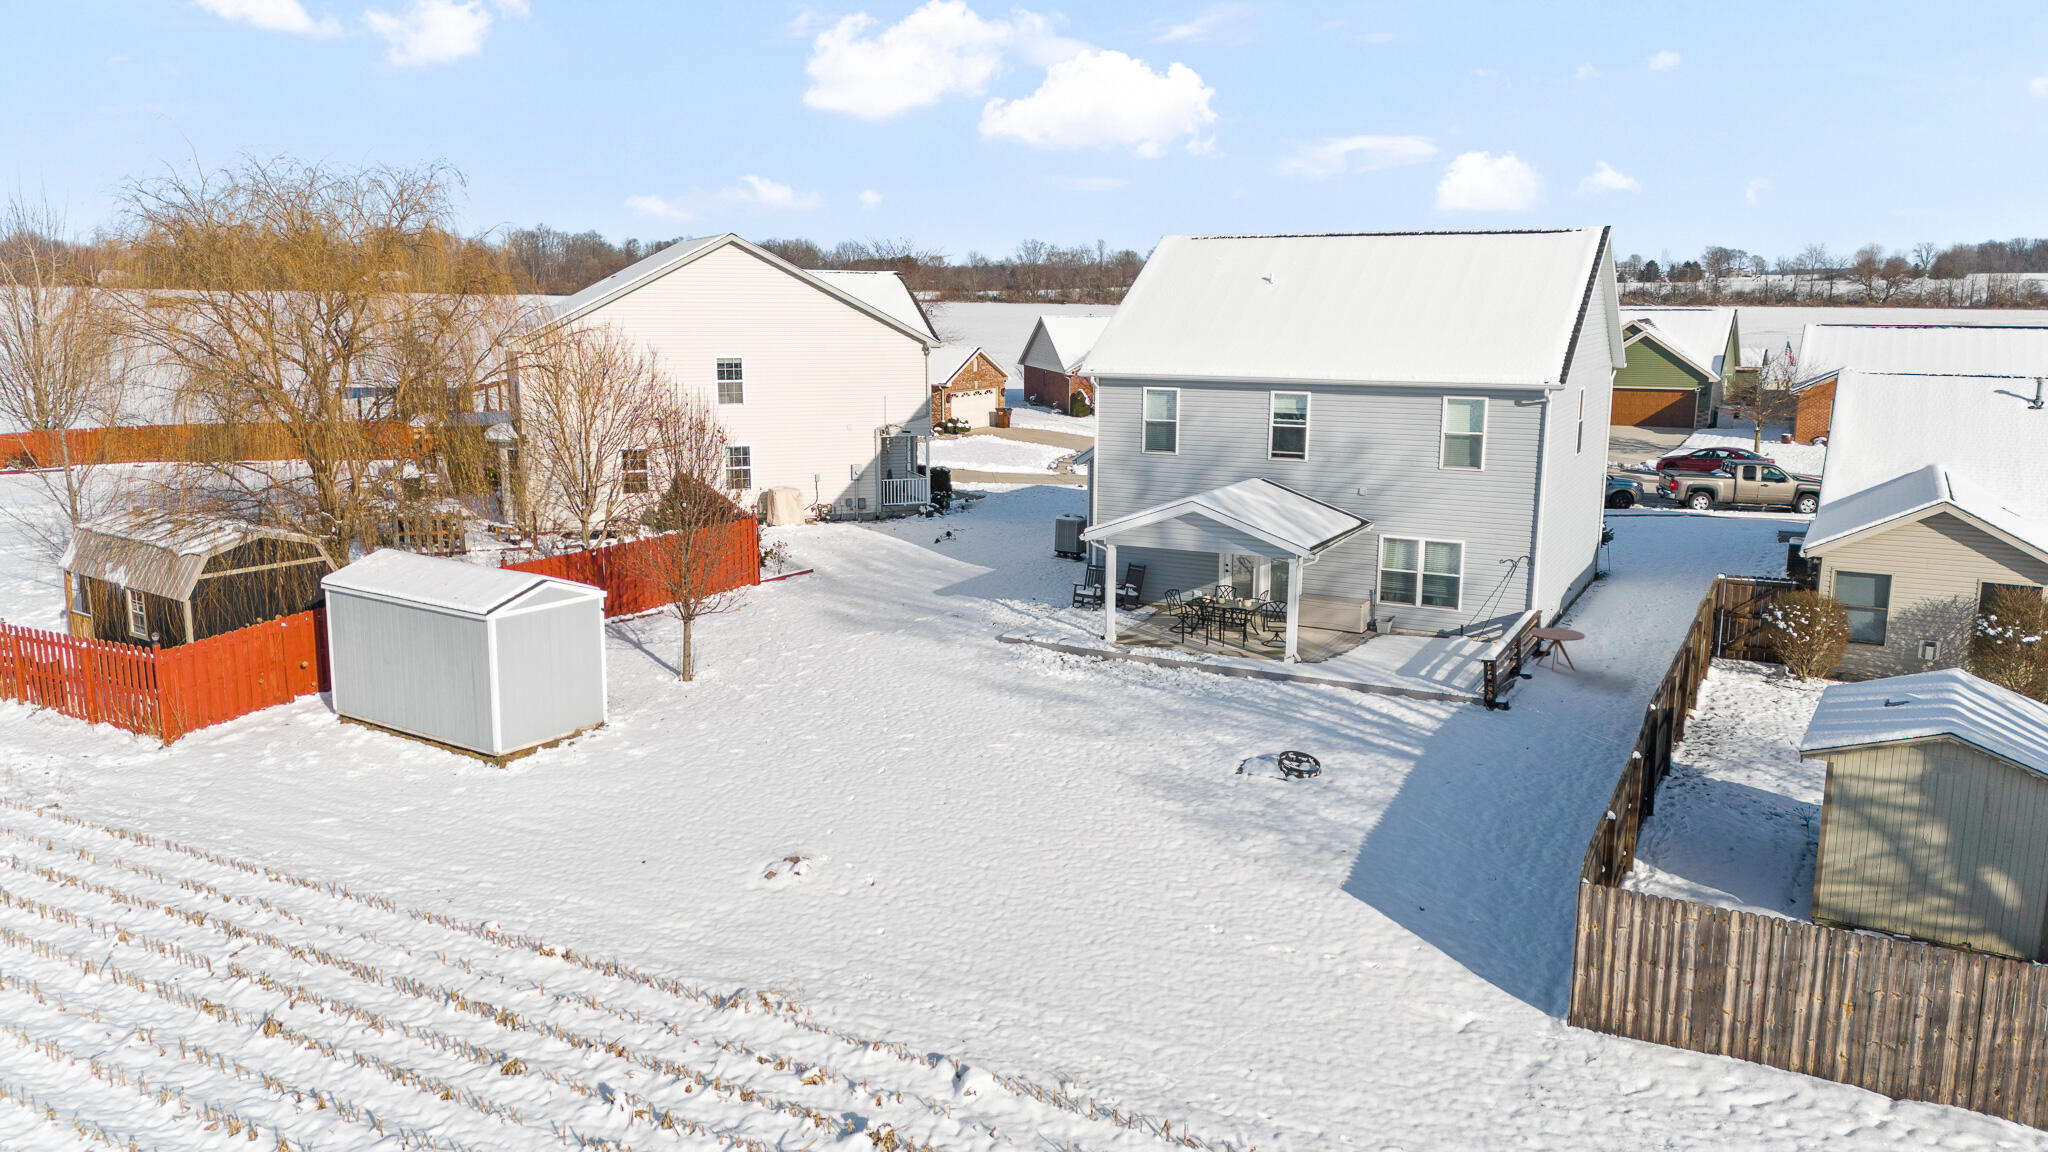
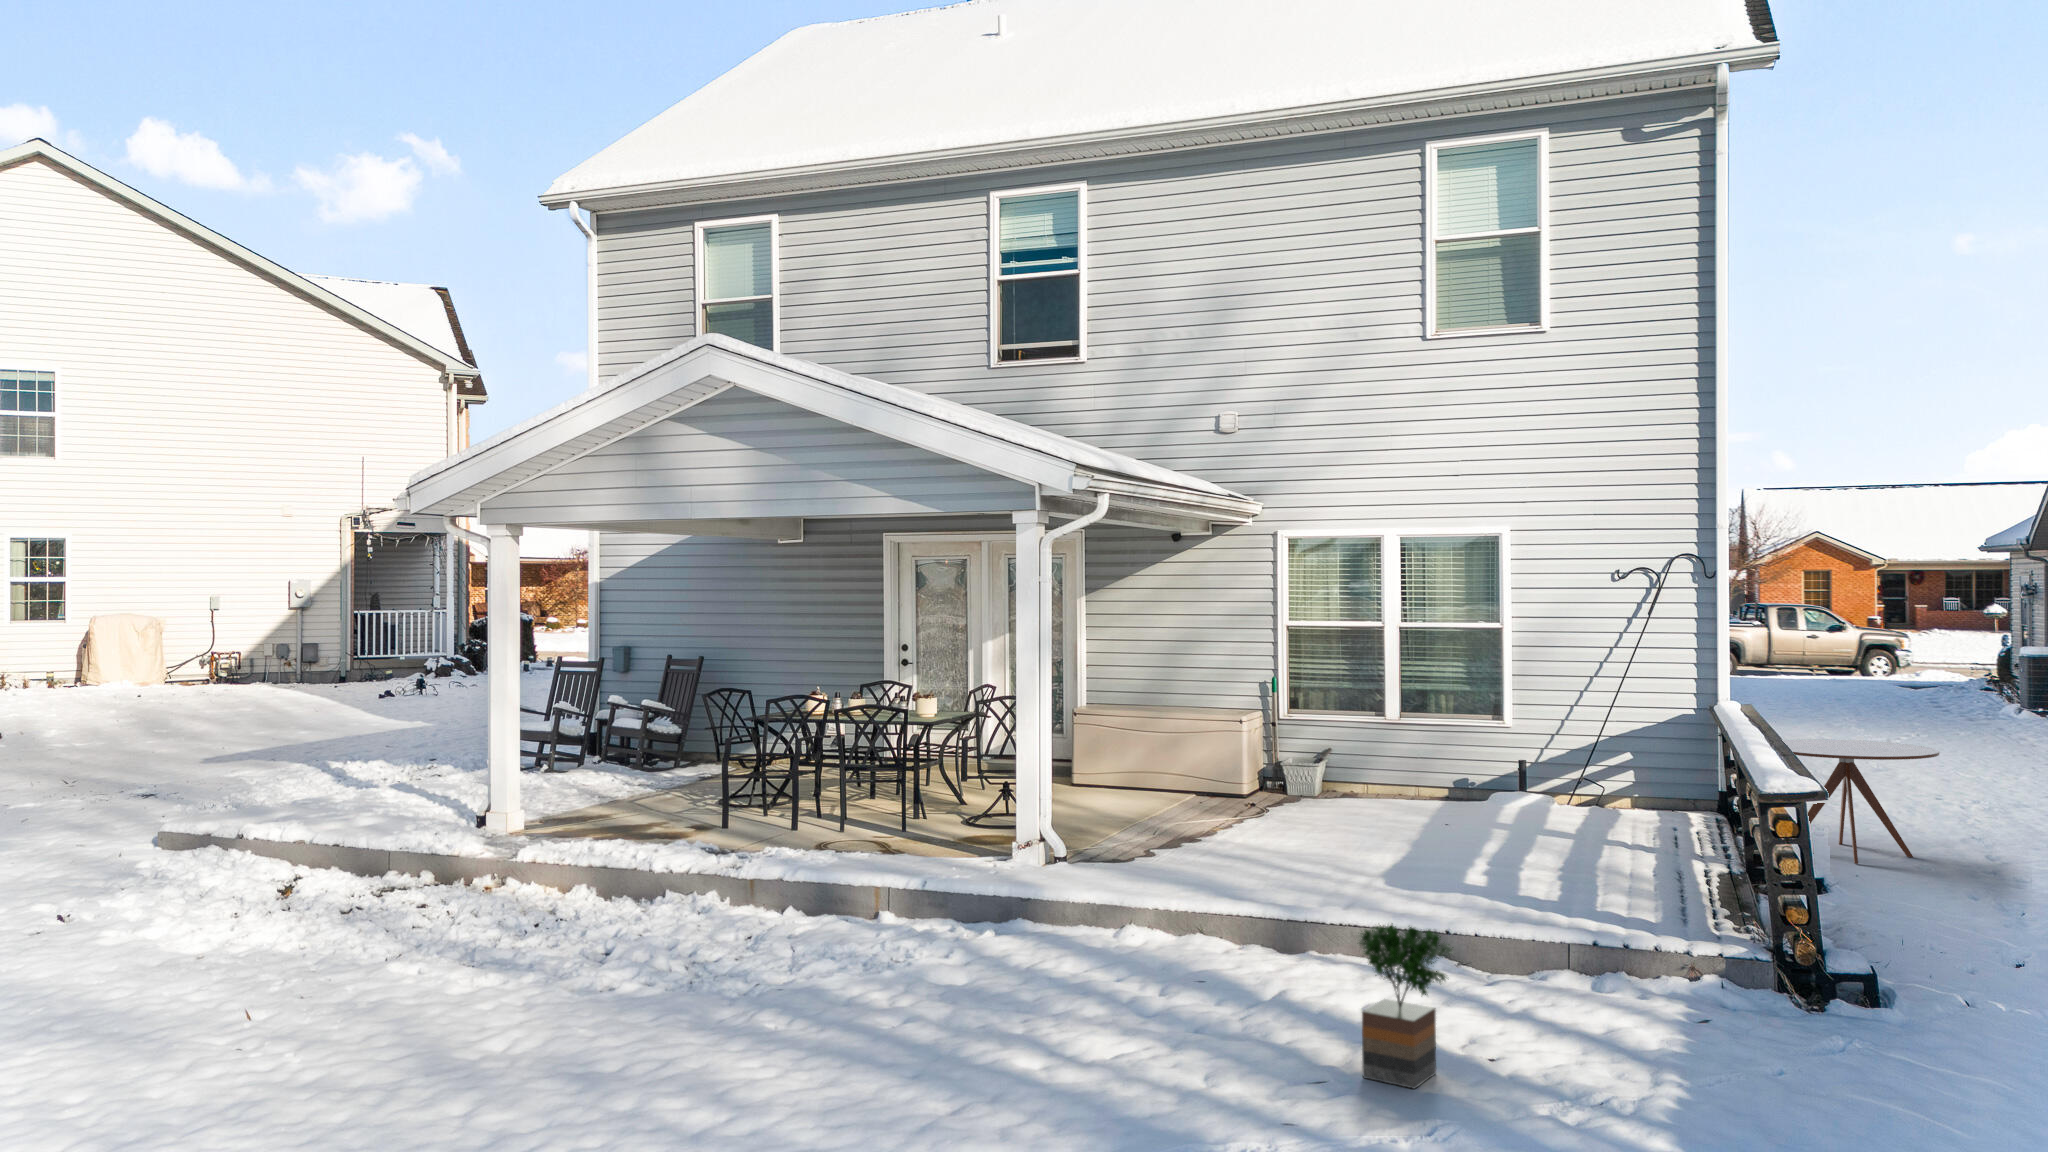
potted tree: none [1374,690,1396,725] -> present [1359,925,1453,1088]

